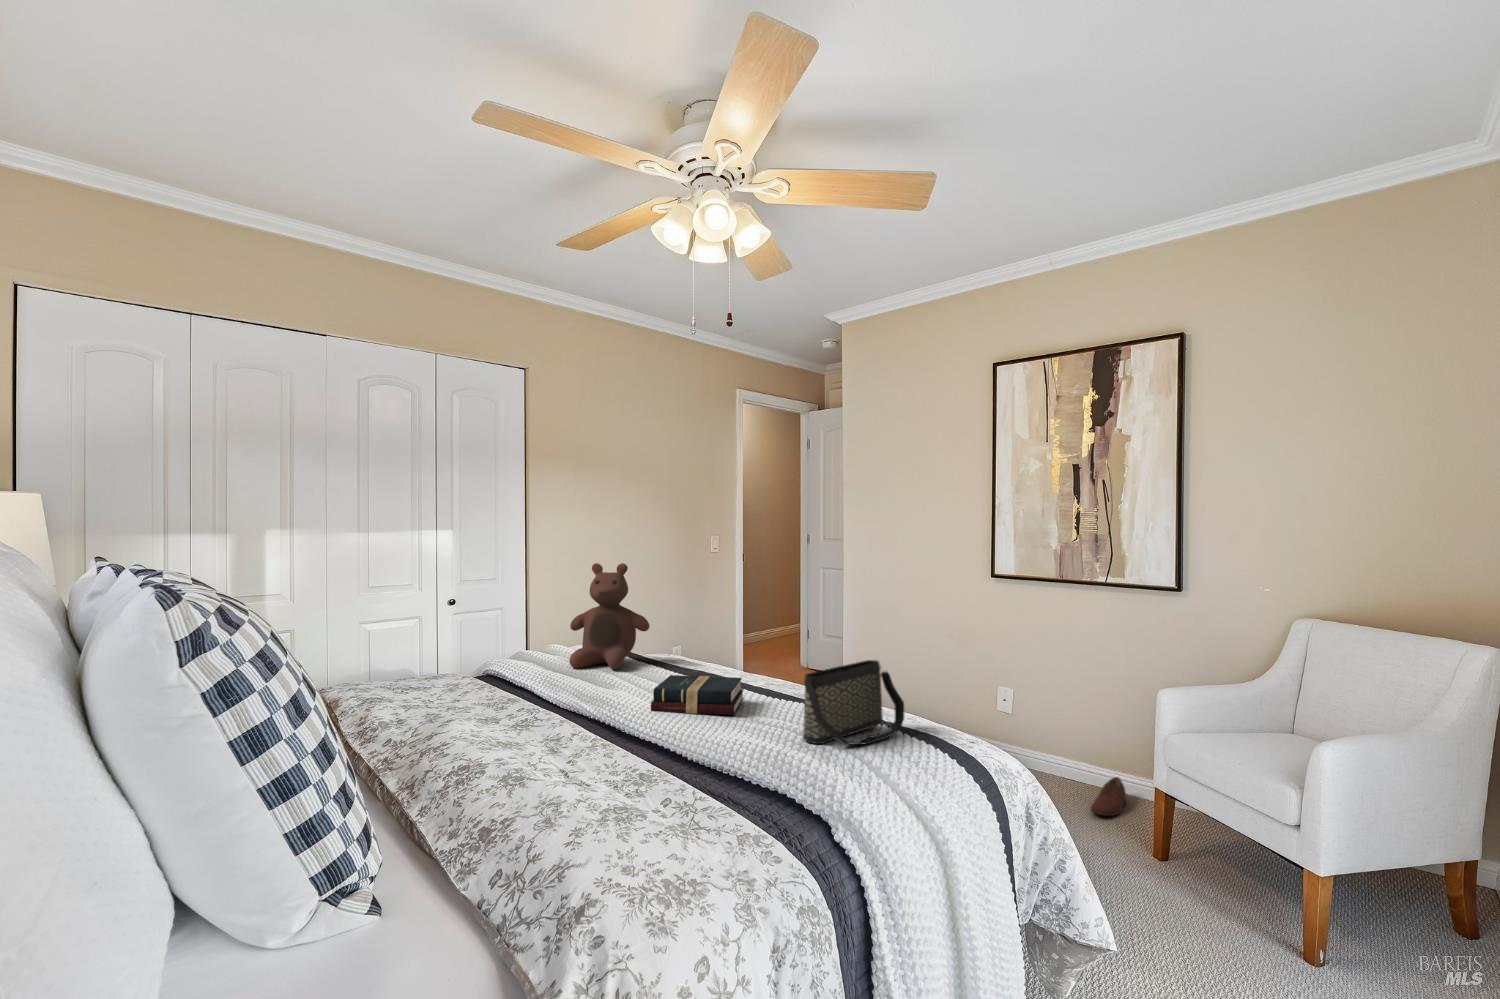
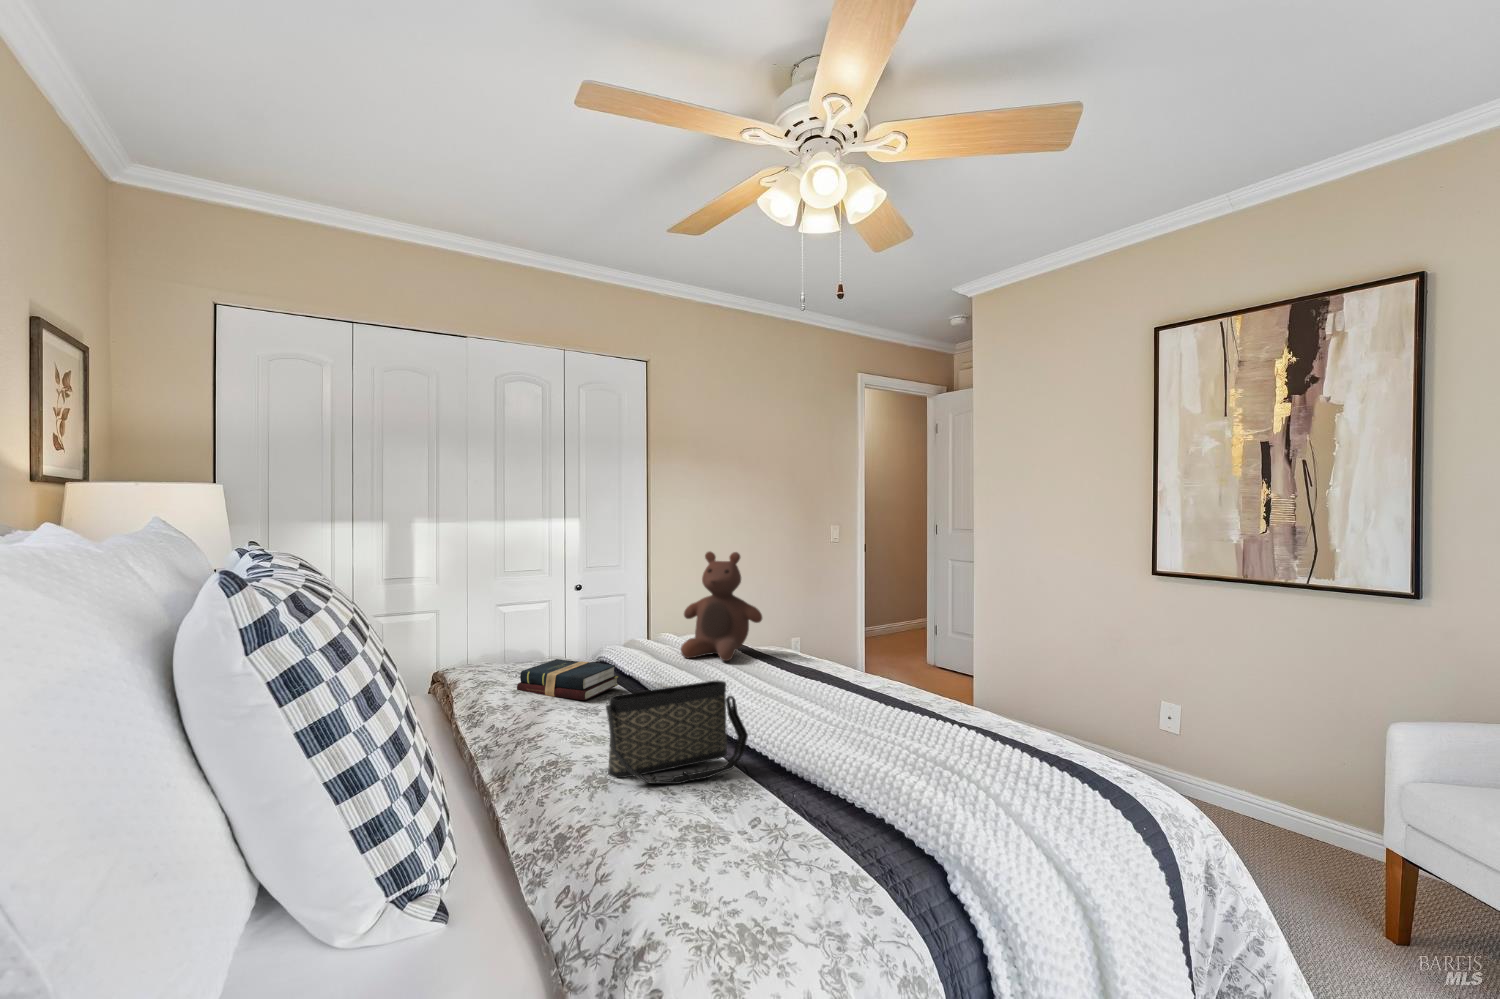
handbag: present [803,660,904,745] -> present [606,680,748,784]
hardback book: present [651,675,744,715] -> present [517,659,618,700]
shoe: present [1091,777,1126,816] -> none [1280,818,1328,865]

